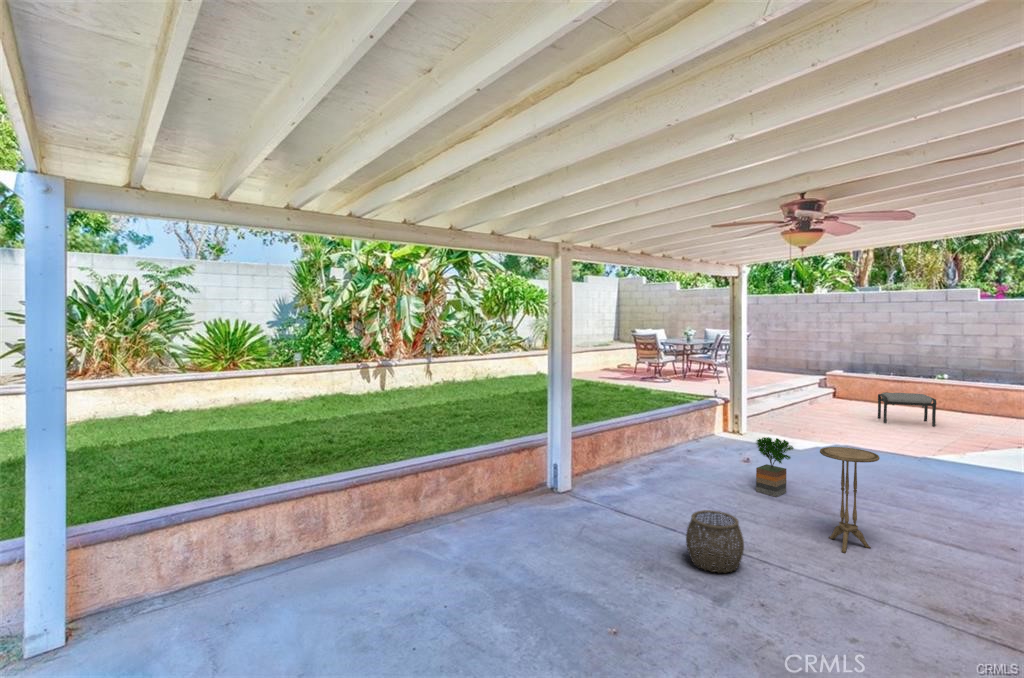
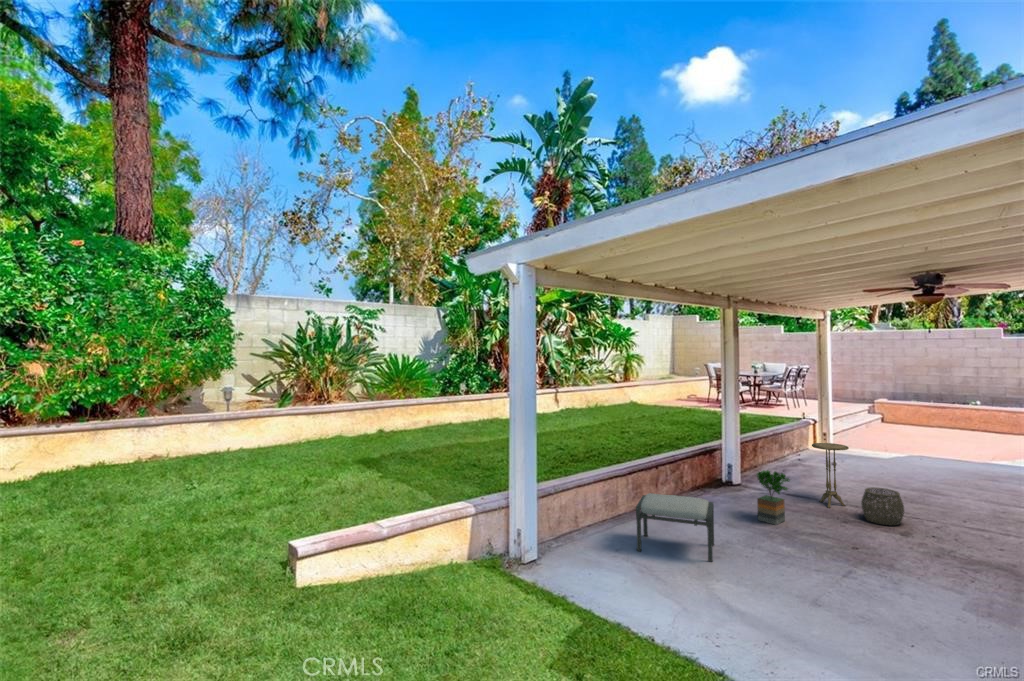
ottoman: present [878,392,936,426] -> present [636,493,714,561]
potted tree: present [756,437,794,497] -> present [757,470,790,525]
side table: present [820,447,880,553] -> present [812,443,849,508]

